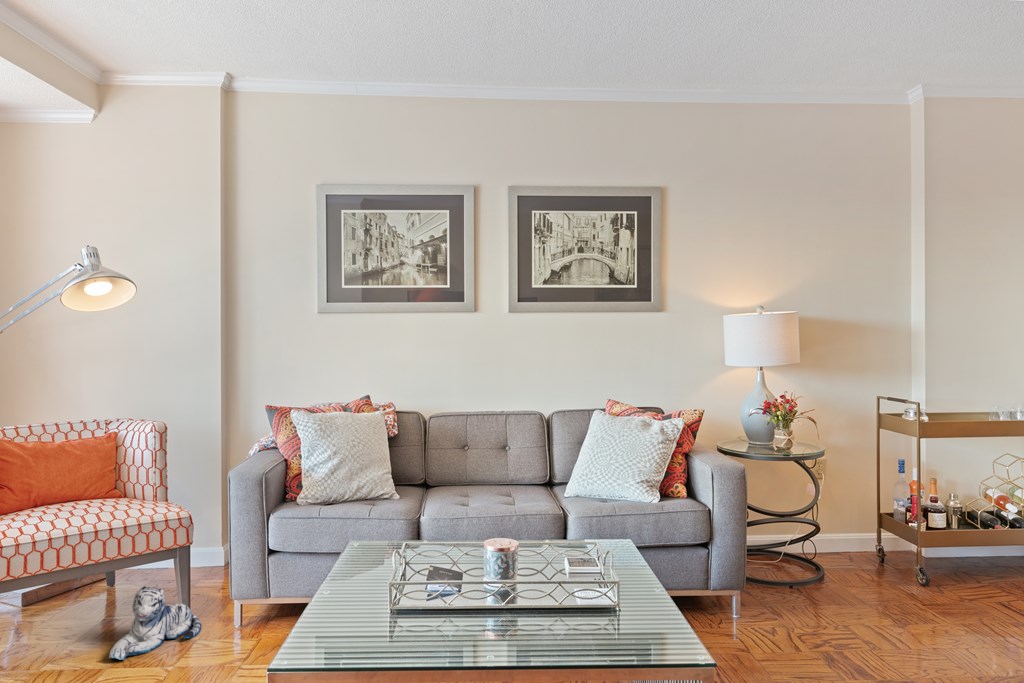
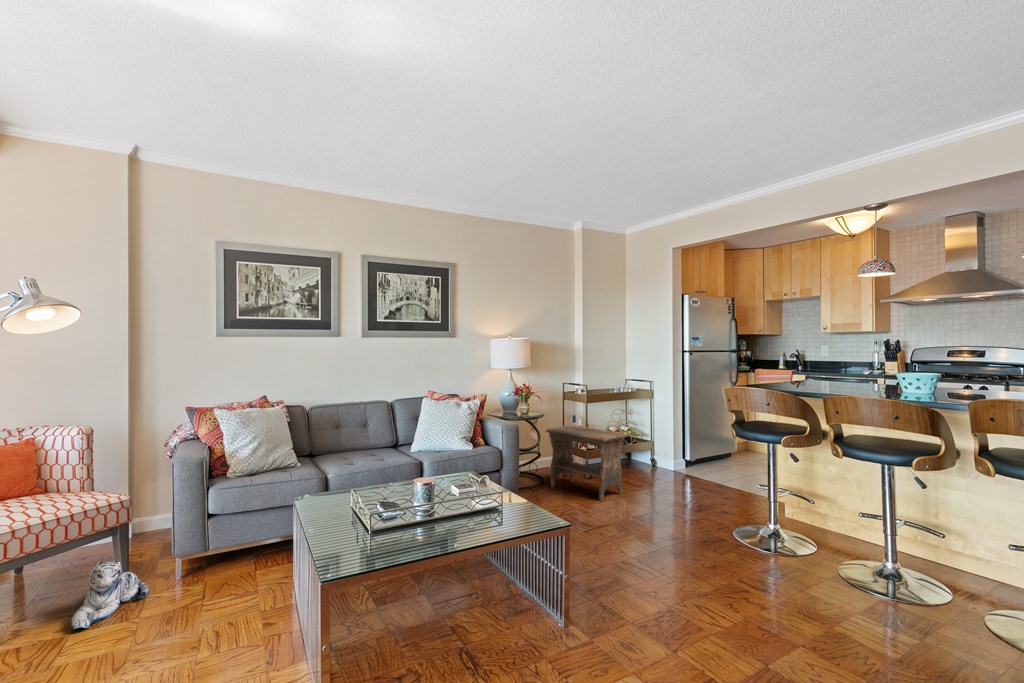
footstool: none [816,478,979,630] -> present [546,425,627,501]

